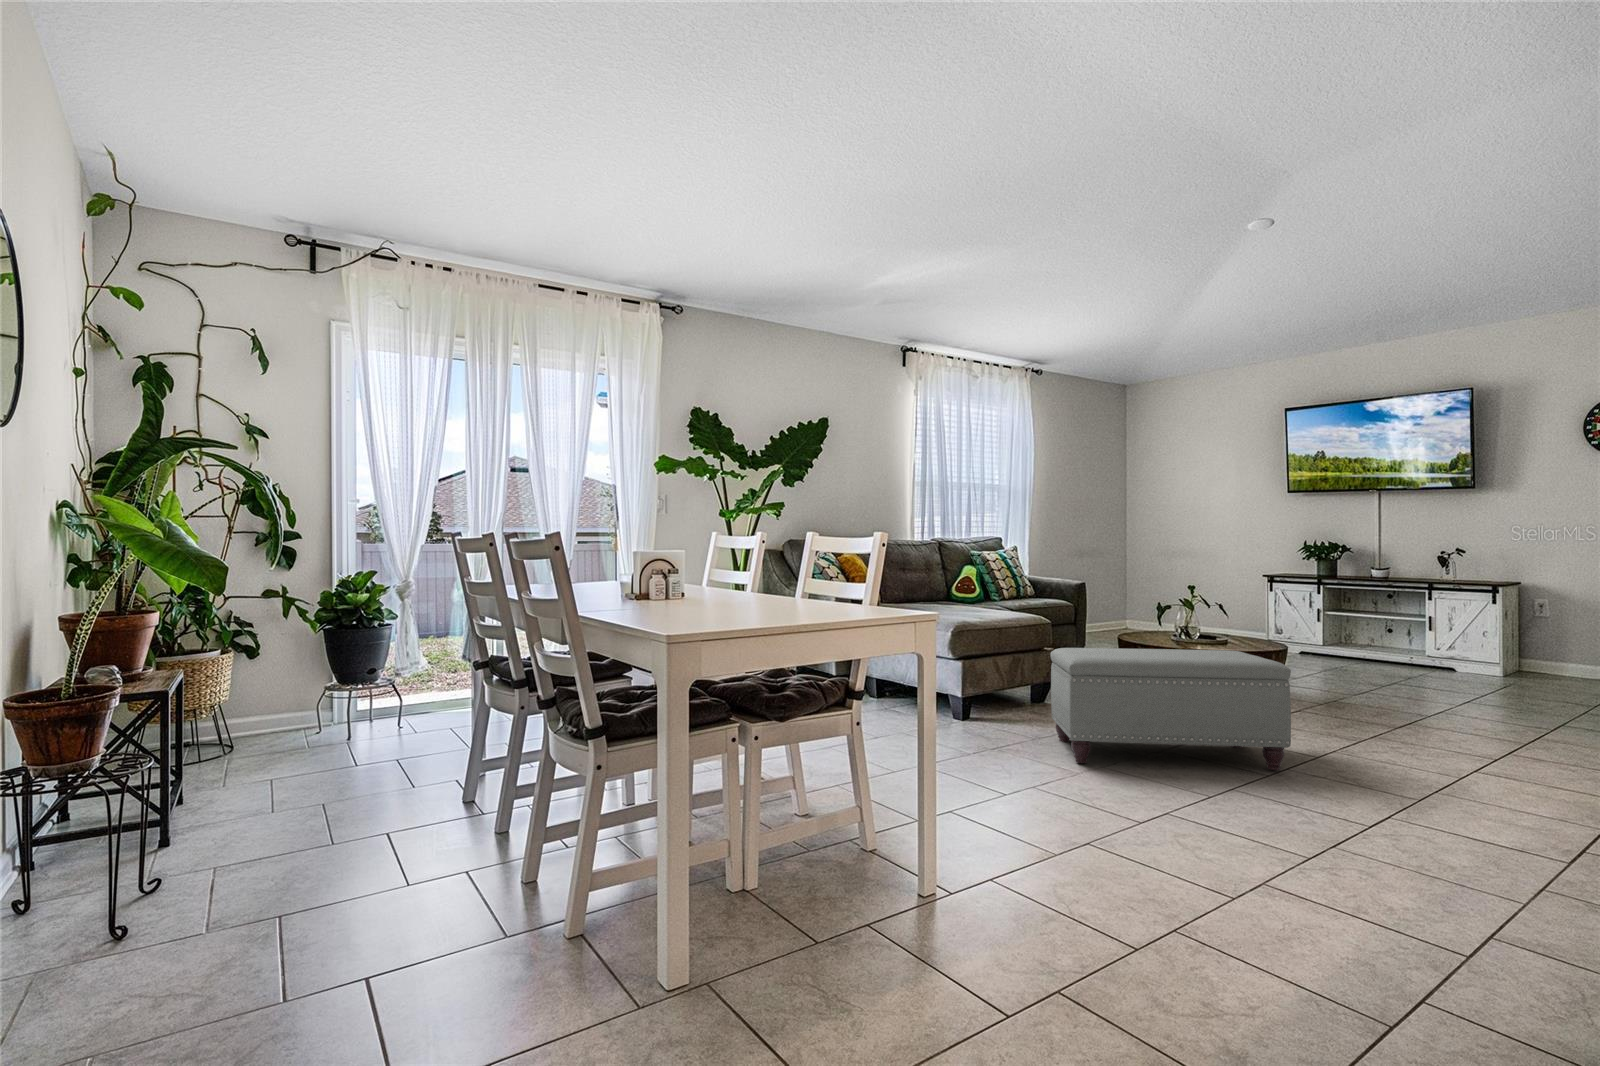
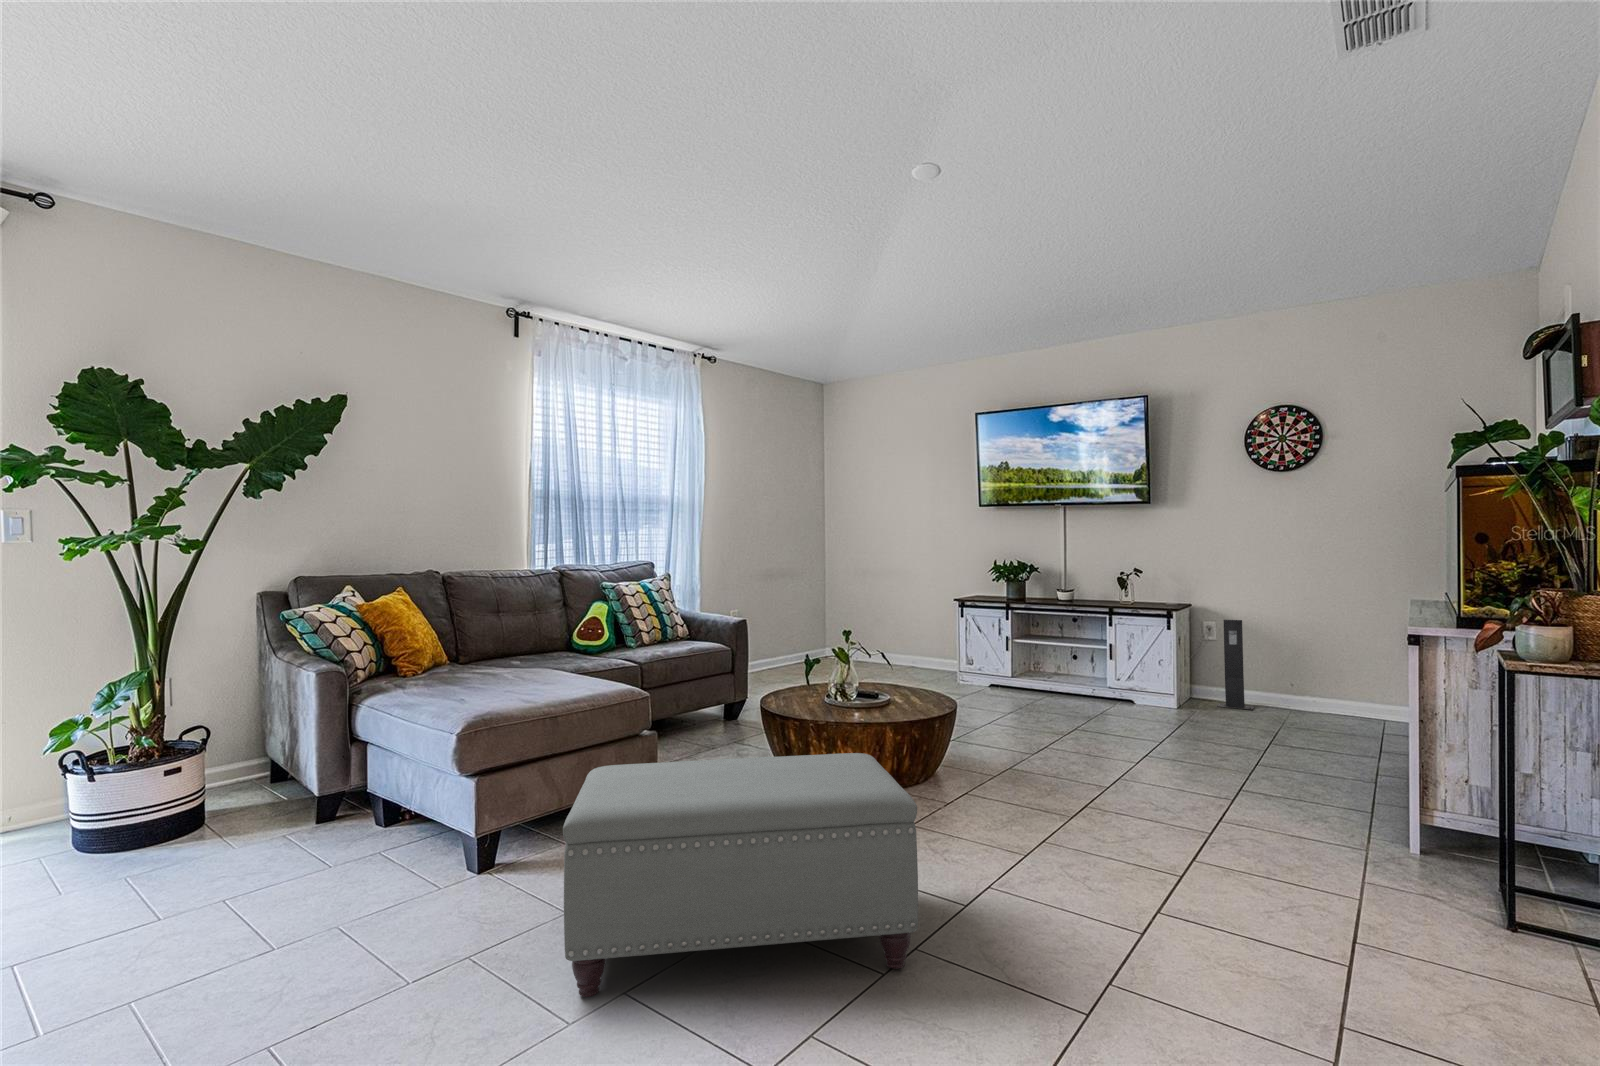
speaker: none [1546,596,1589,681] -> present [1217,620,1254,710]

